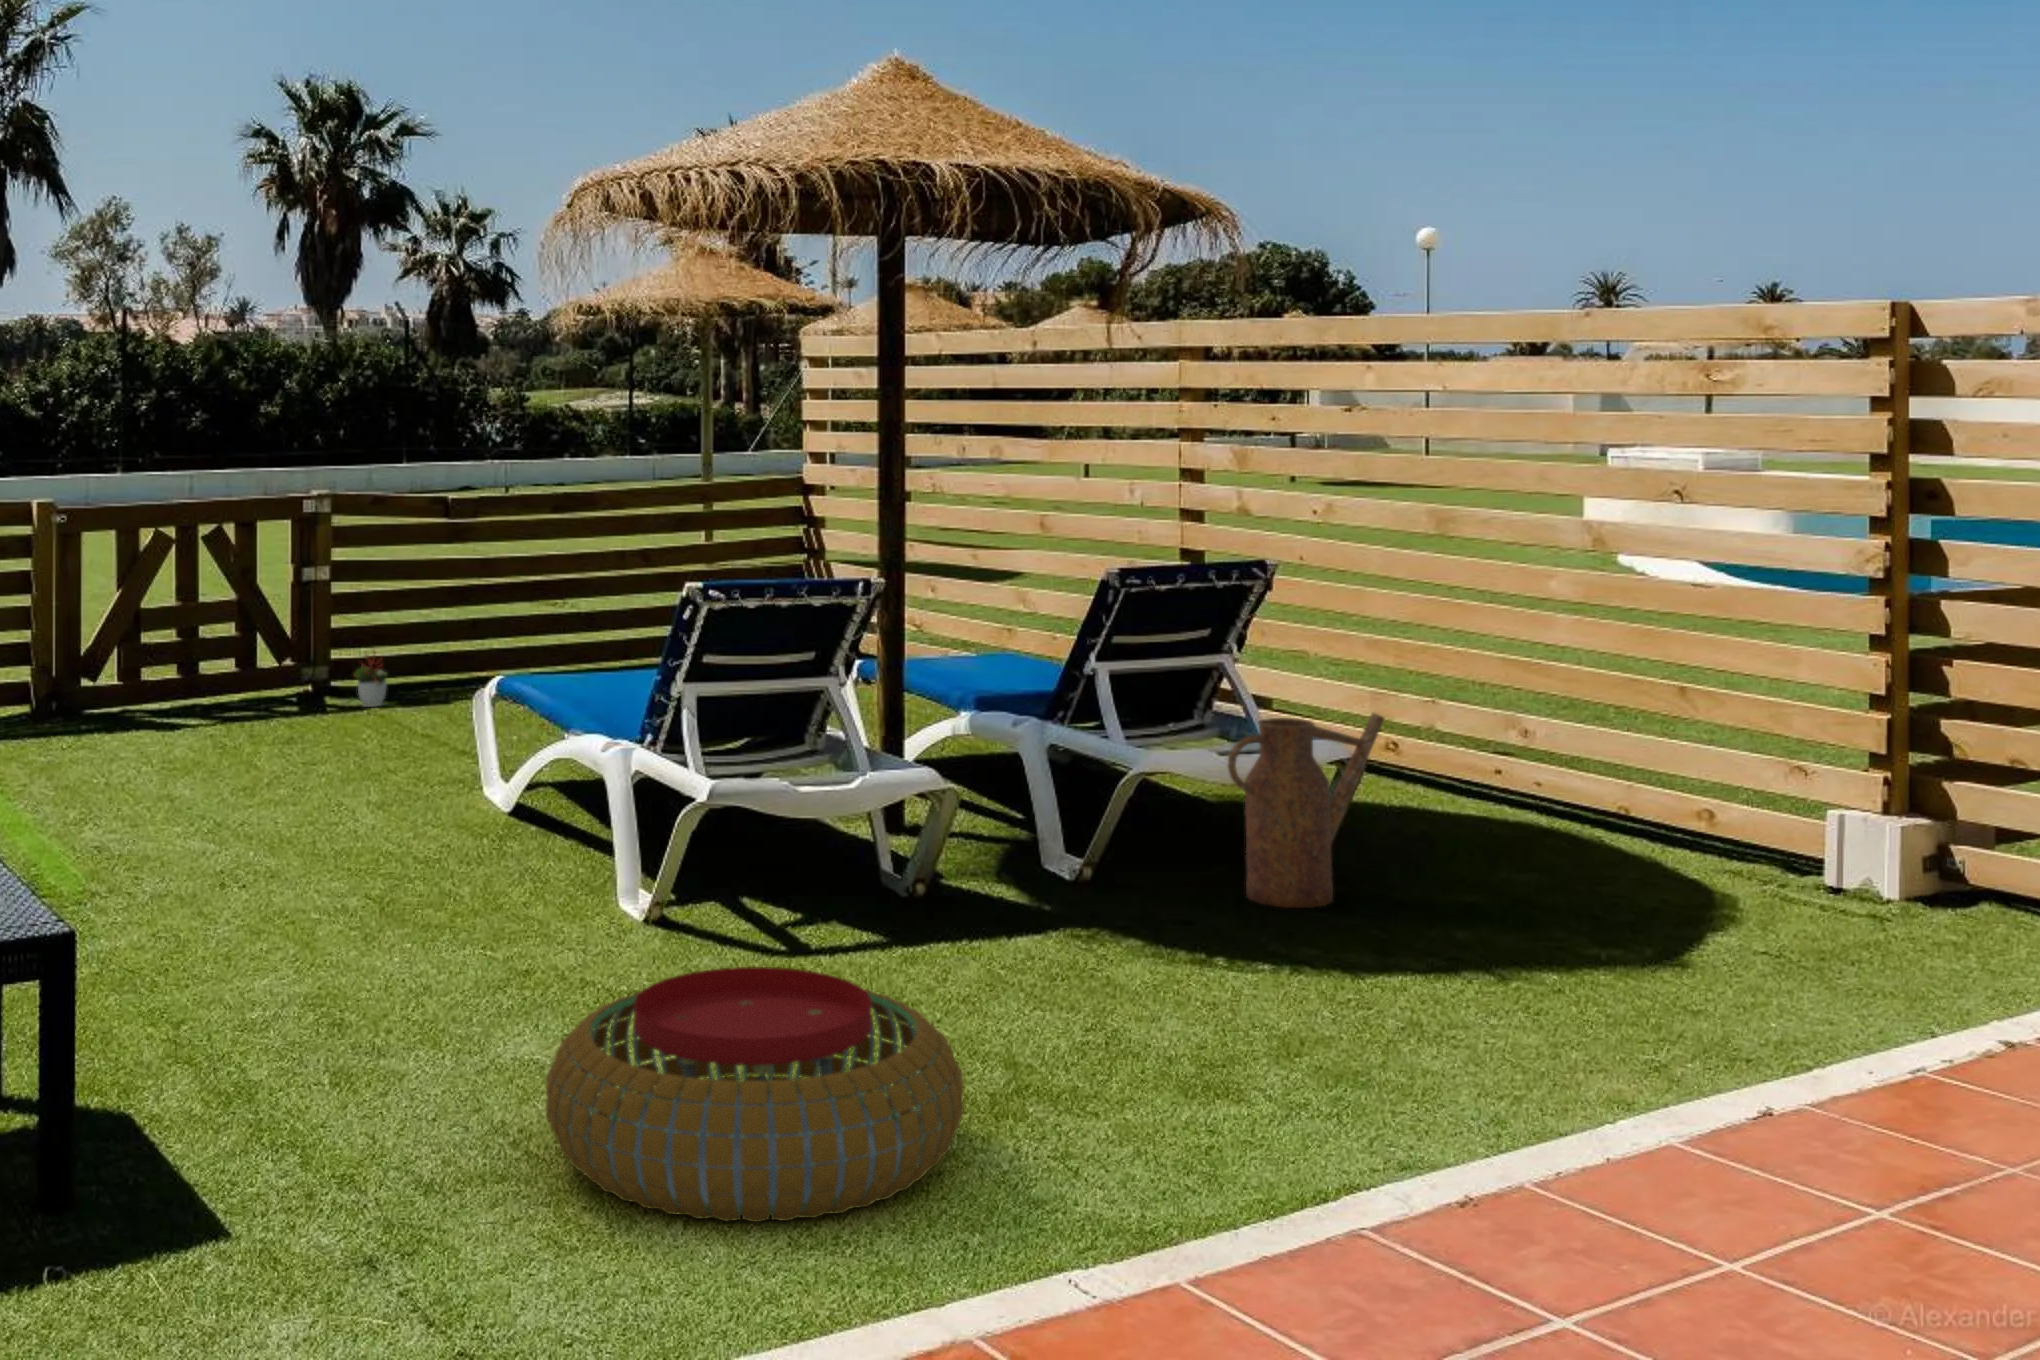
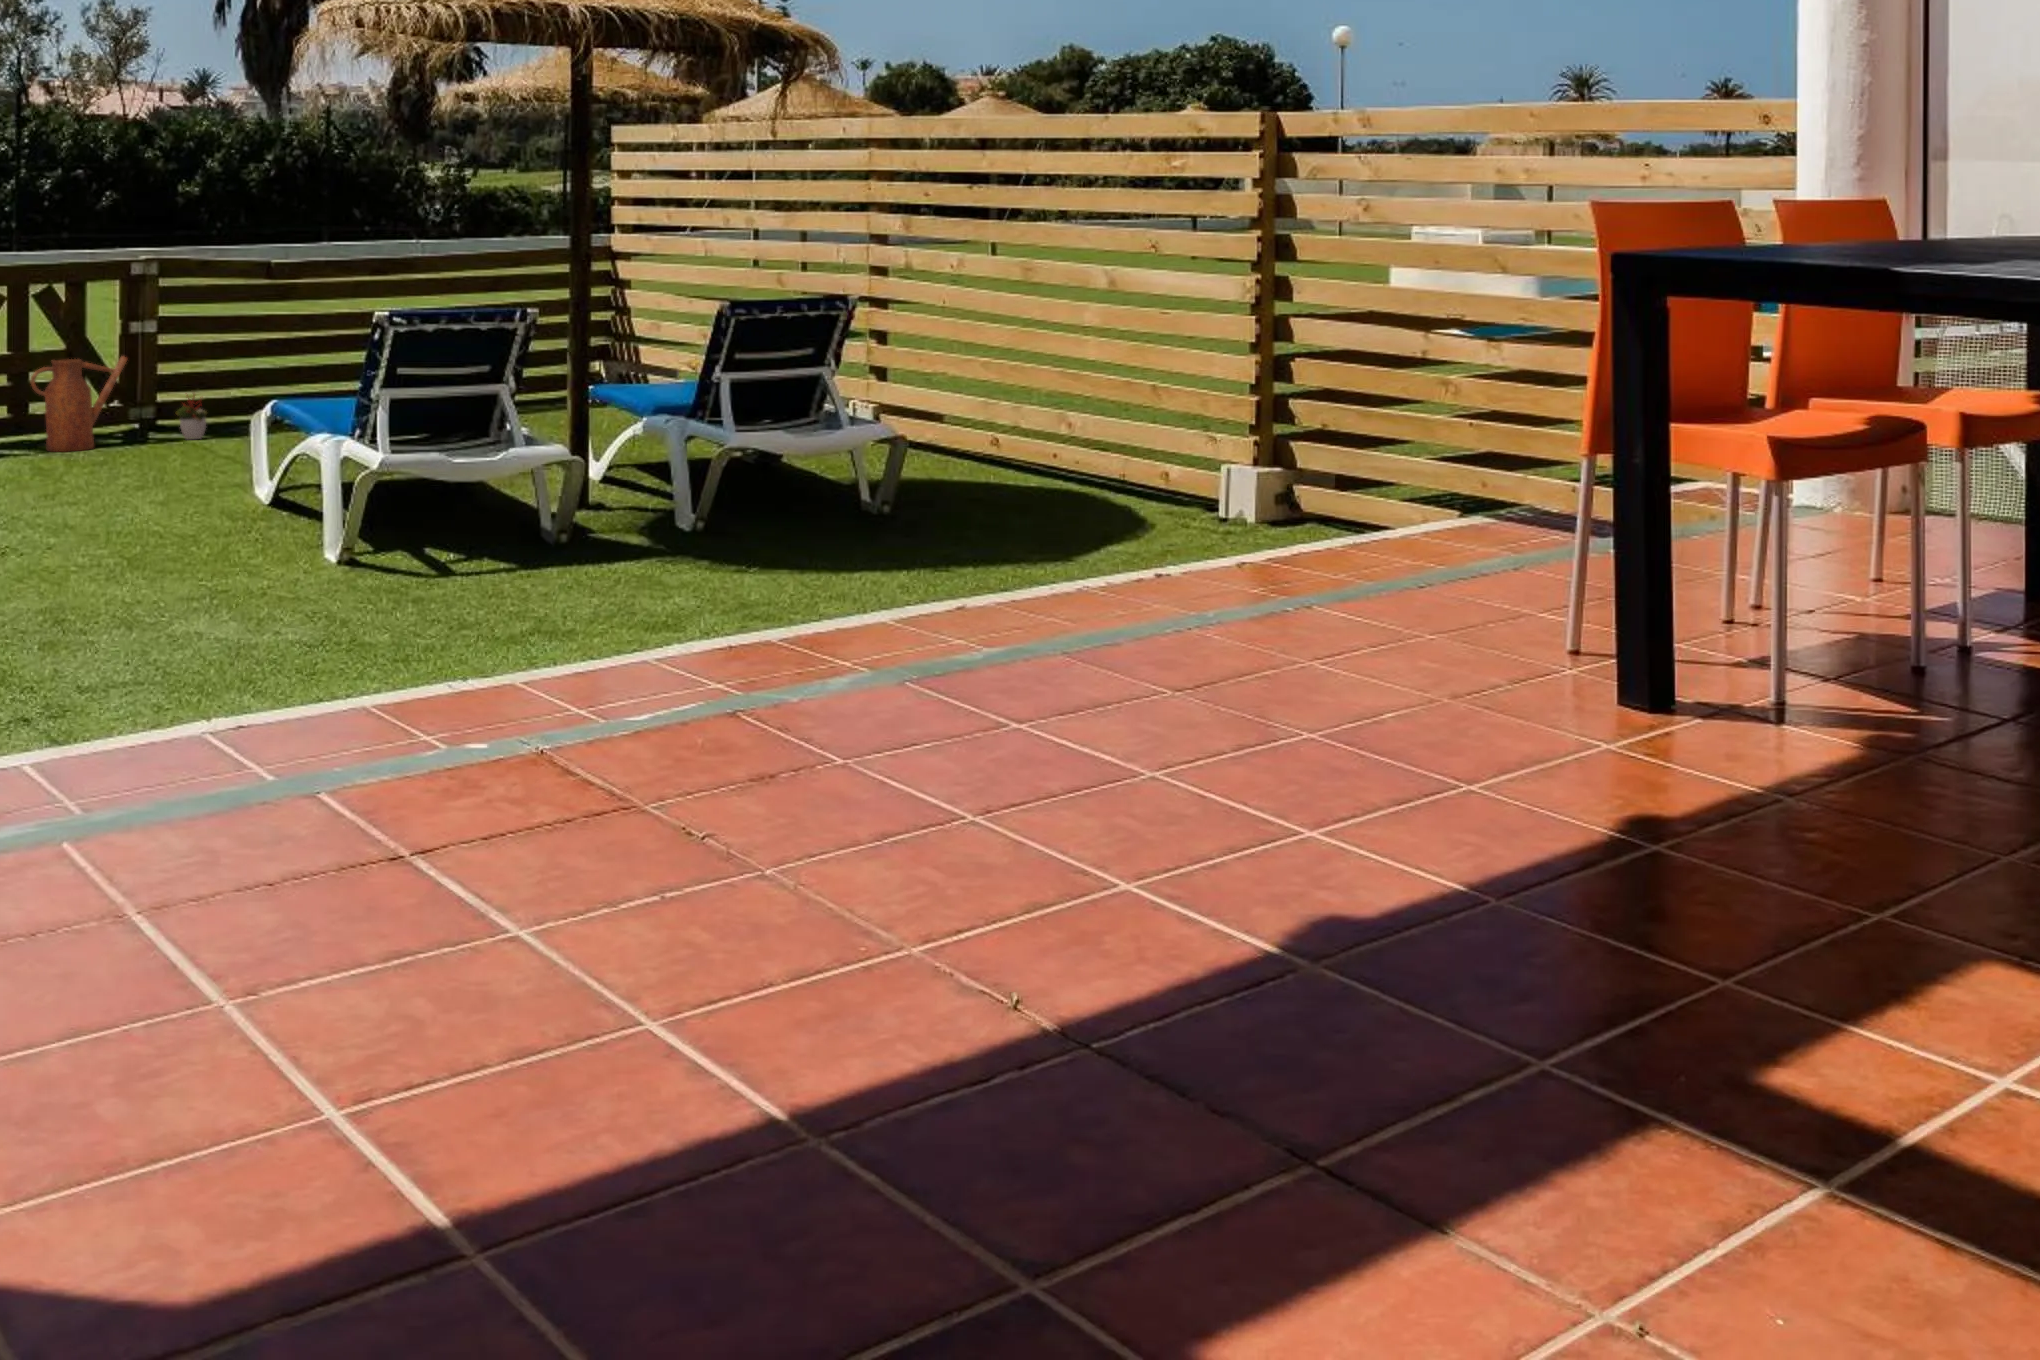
watering can: present [1227,713,1384,908] -> present [31,356,127,452]
pouf: present [546,967,964,1222] -> none [139,531,412,655]

